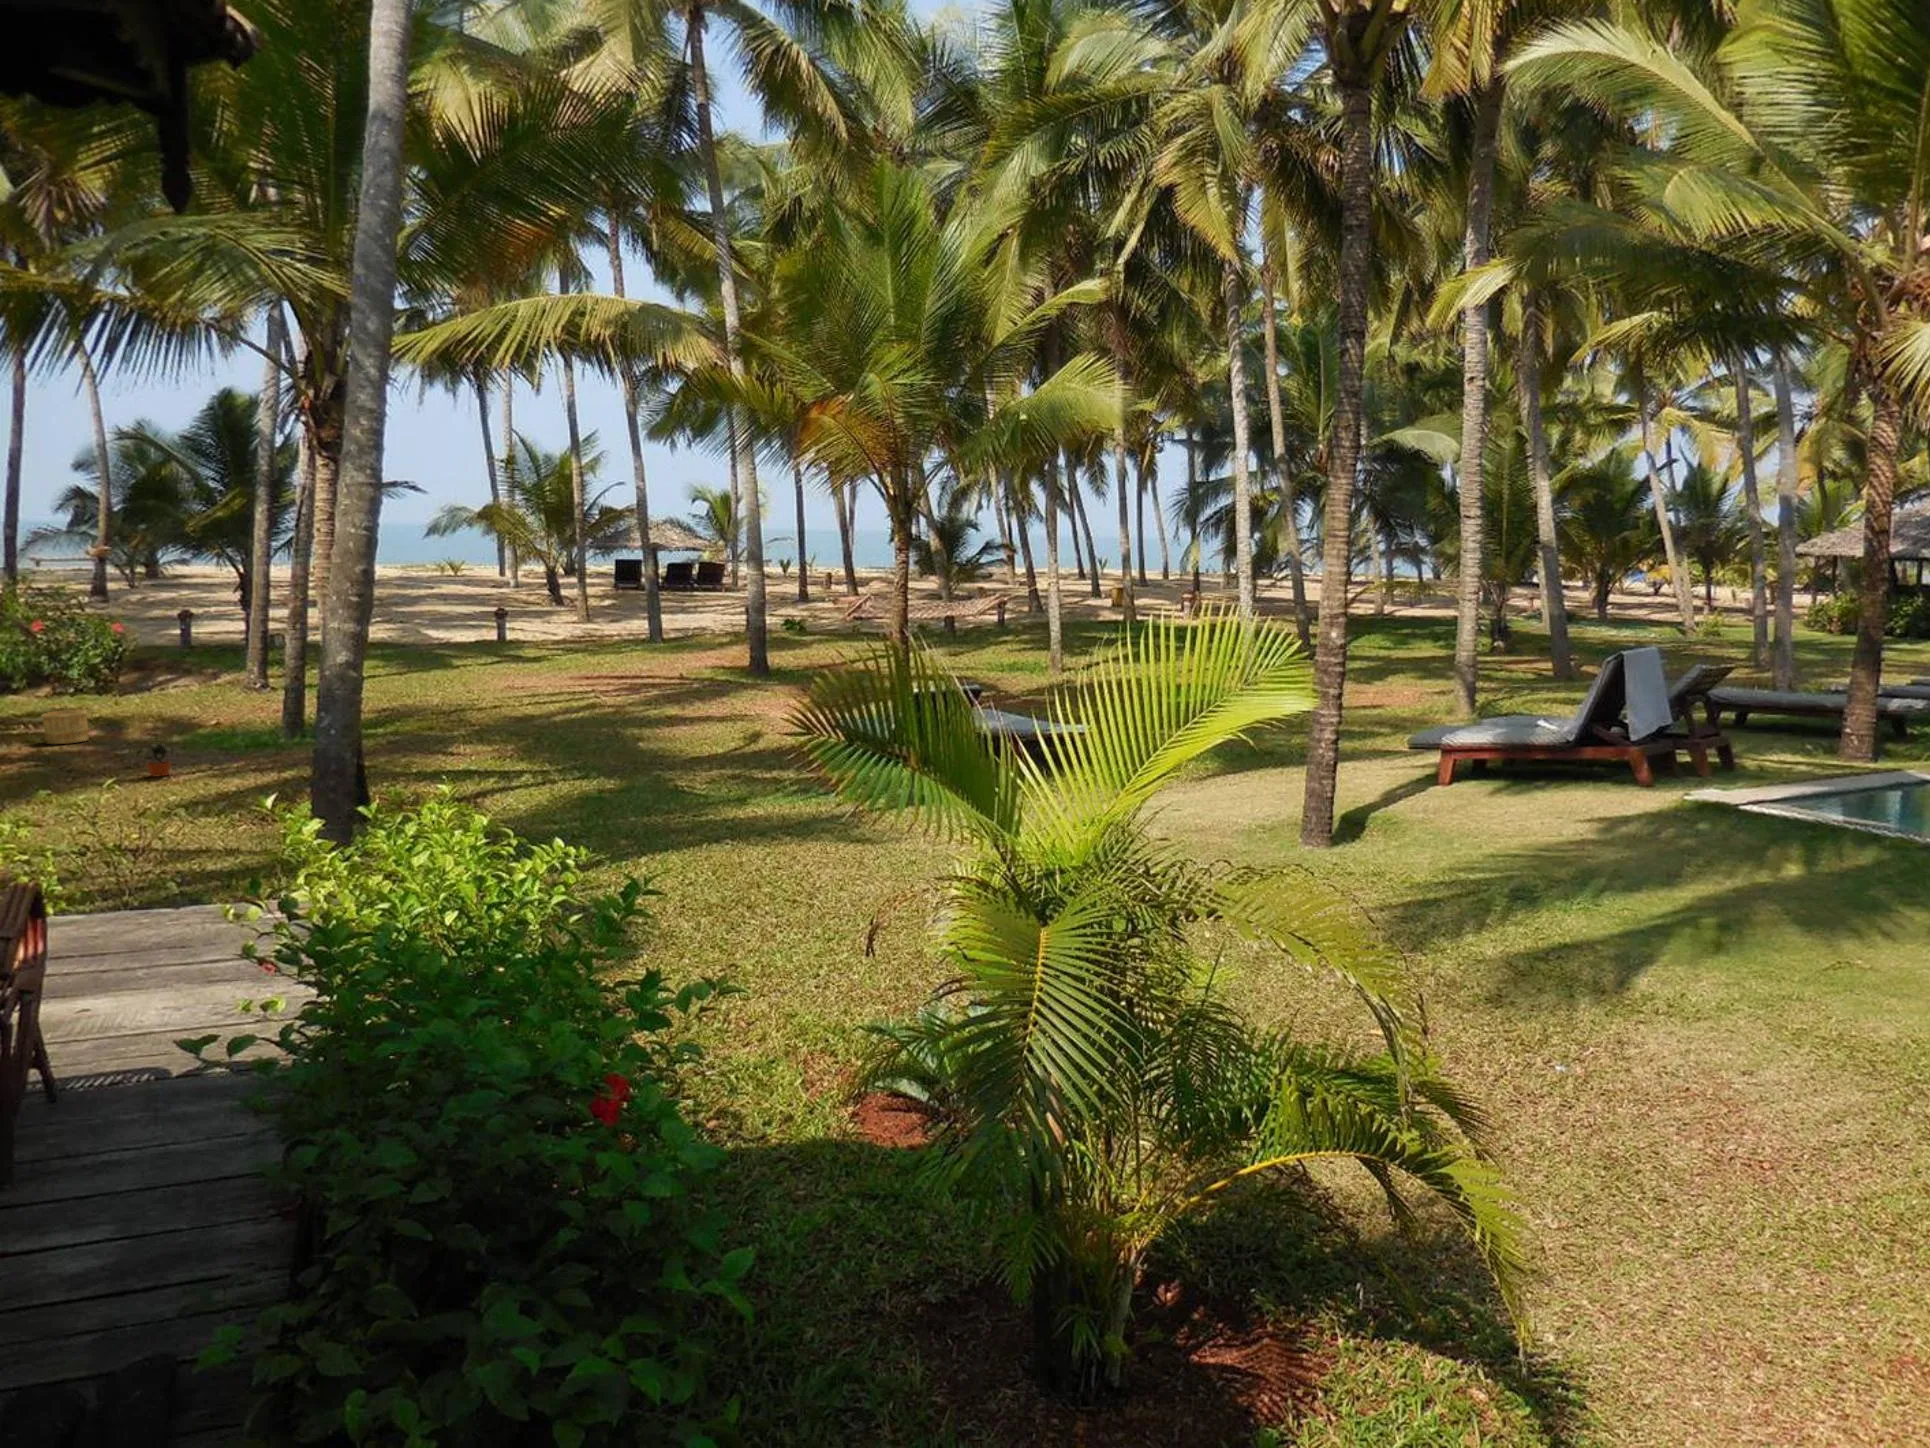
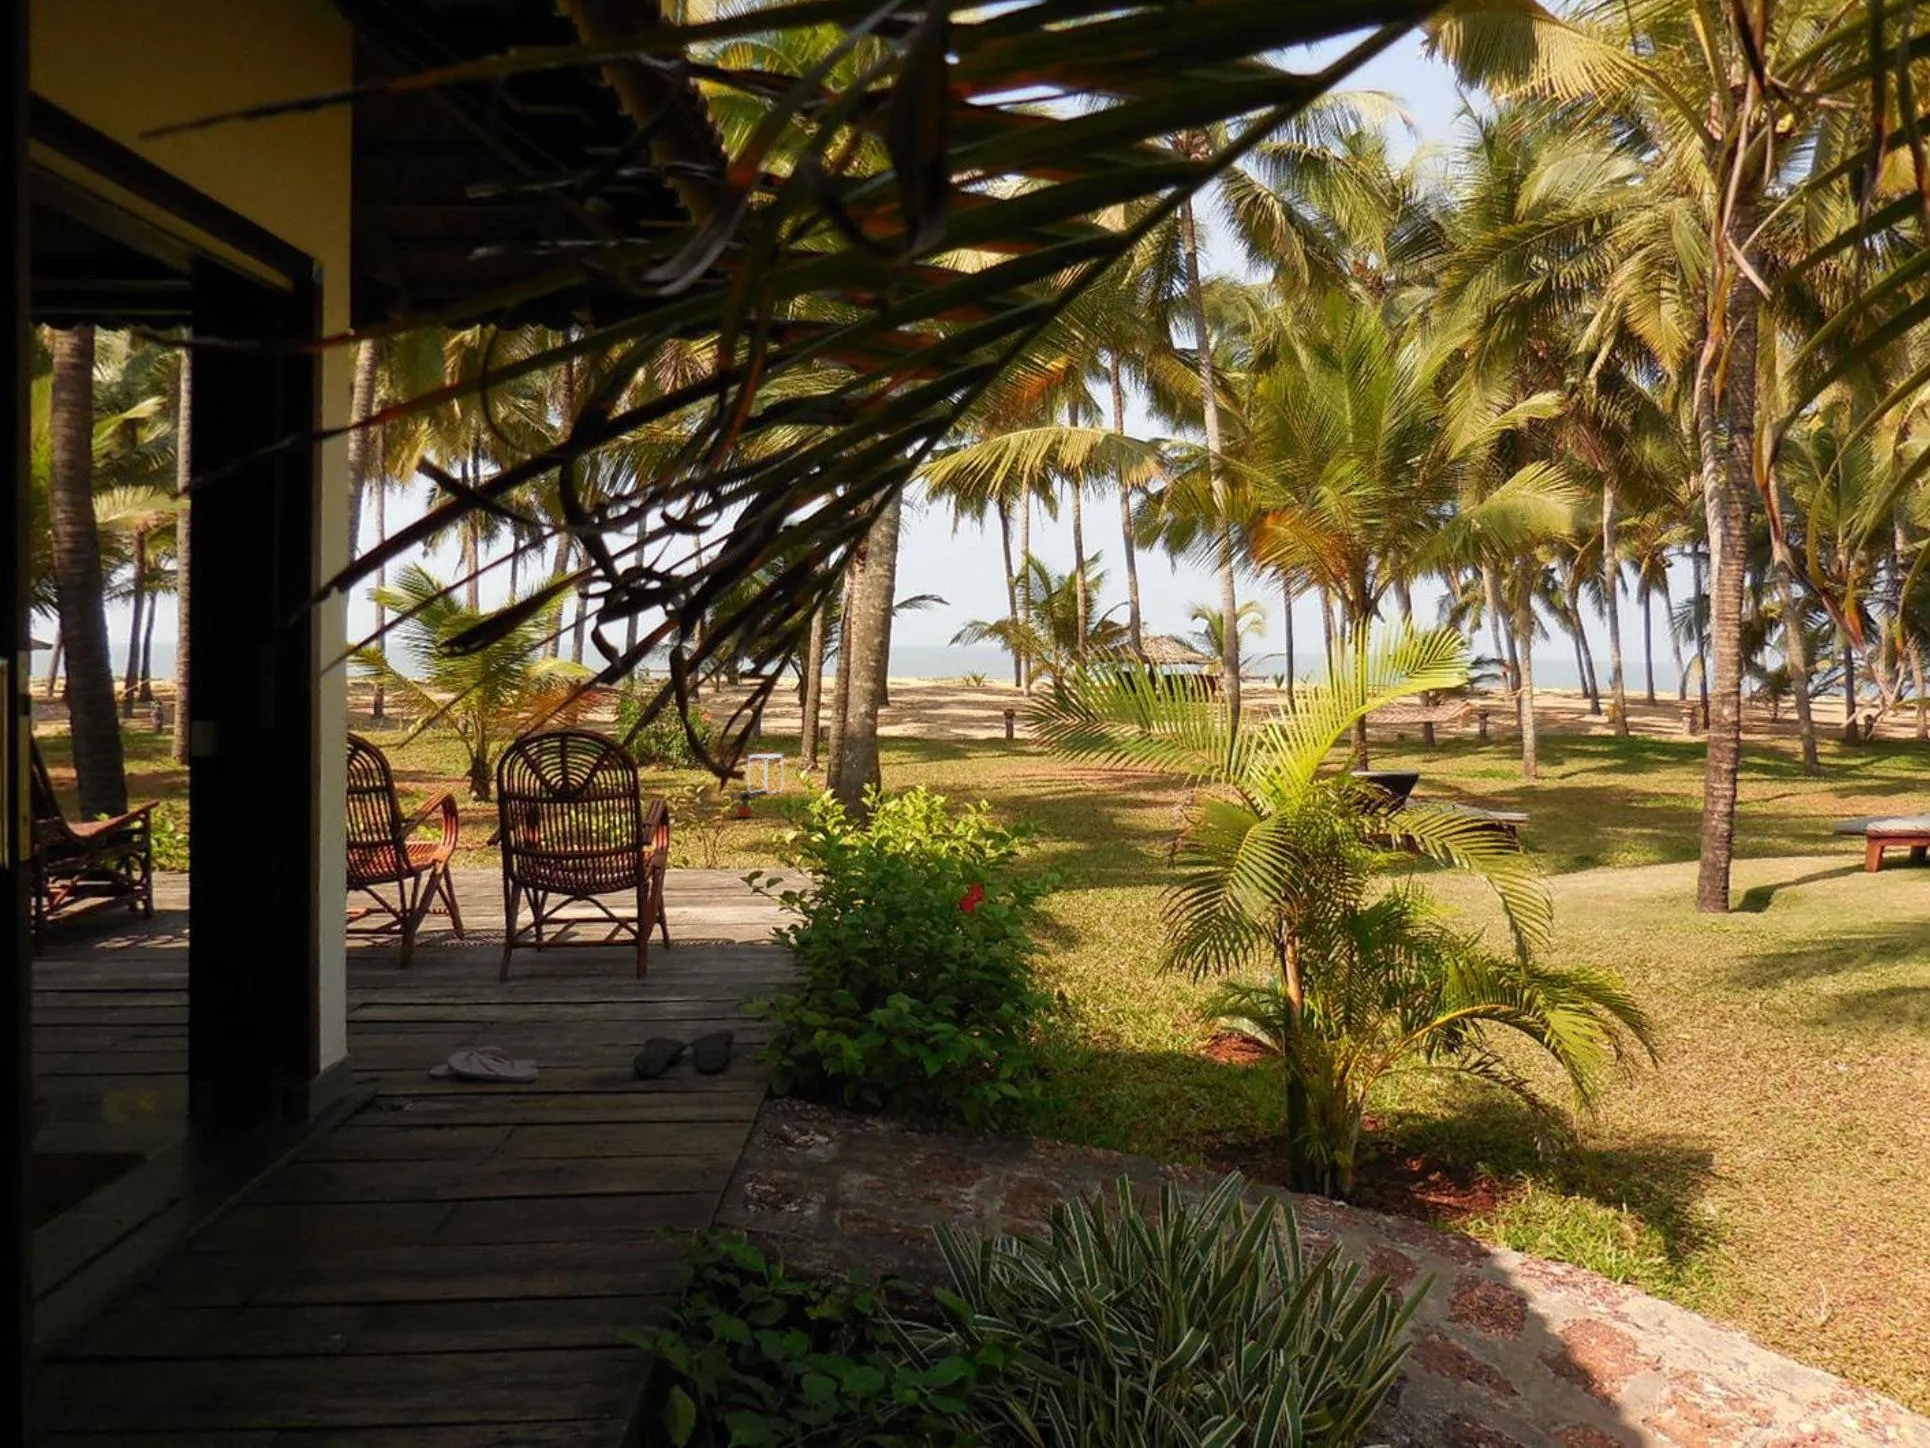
side table: none [162,679,215,735] -> present [749,750,782,790]
wooden bucket: present [41,710,89,744] -> none [668,770,698,795]

